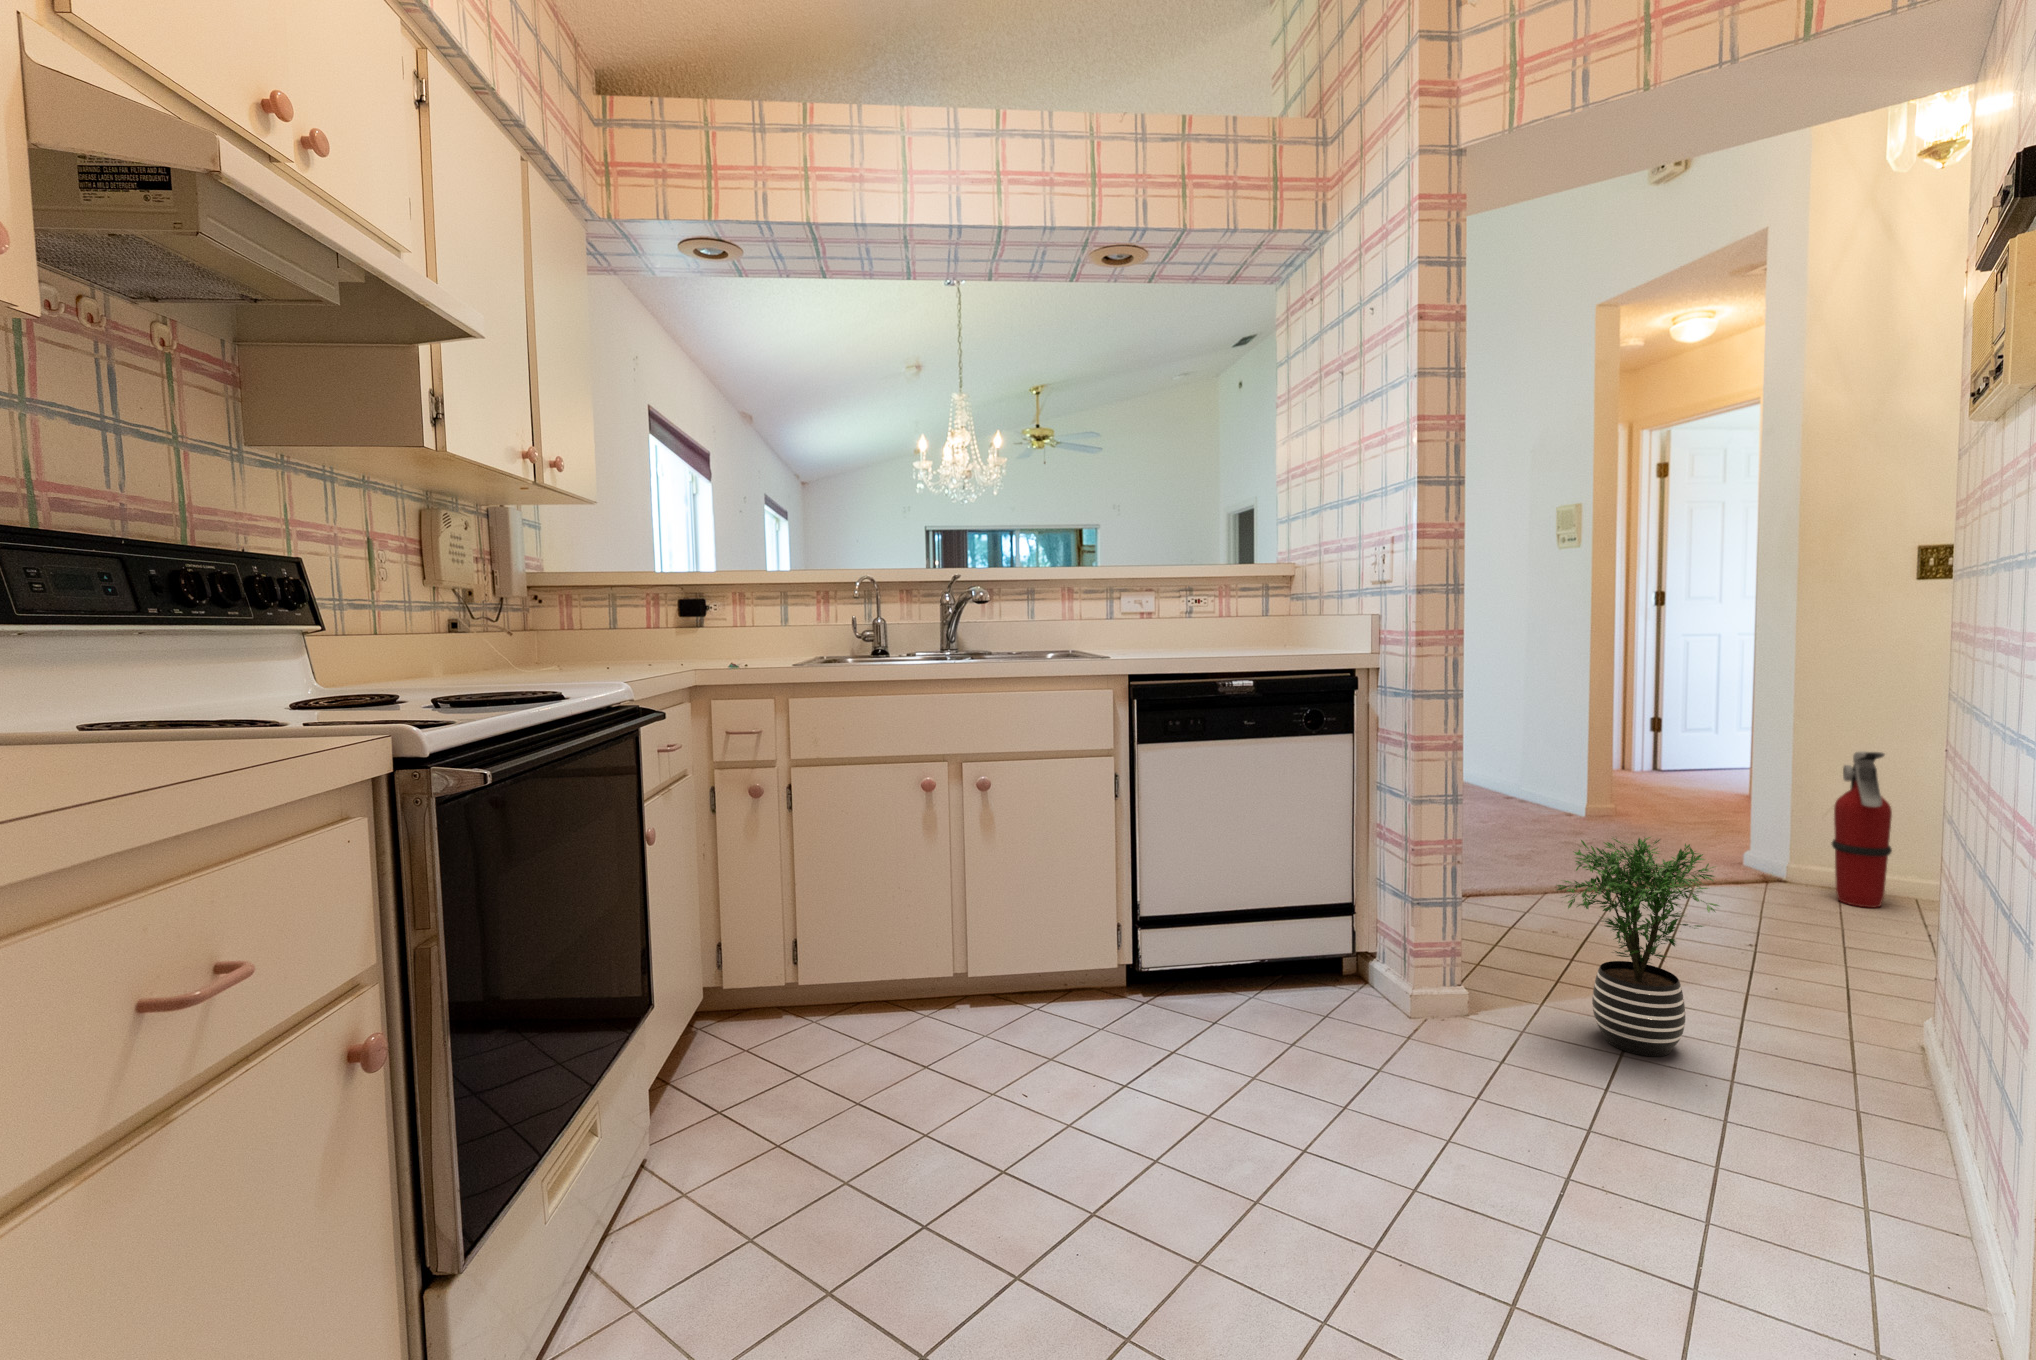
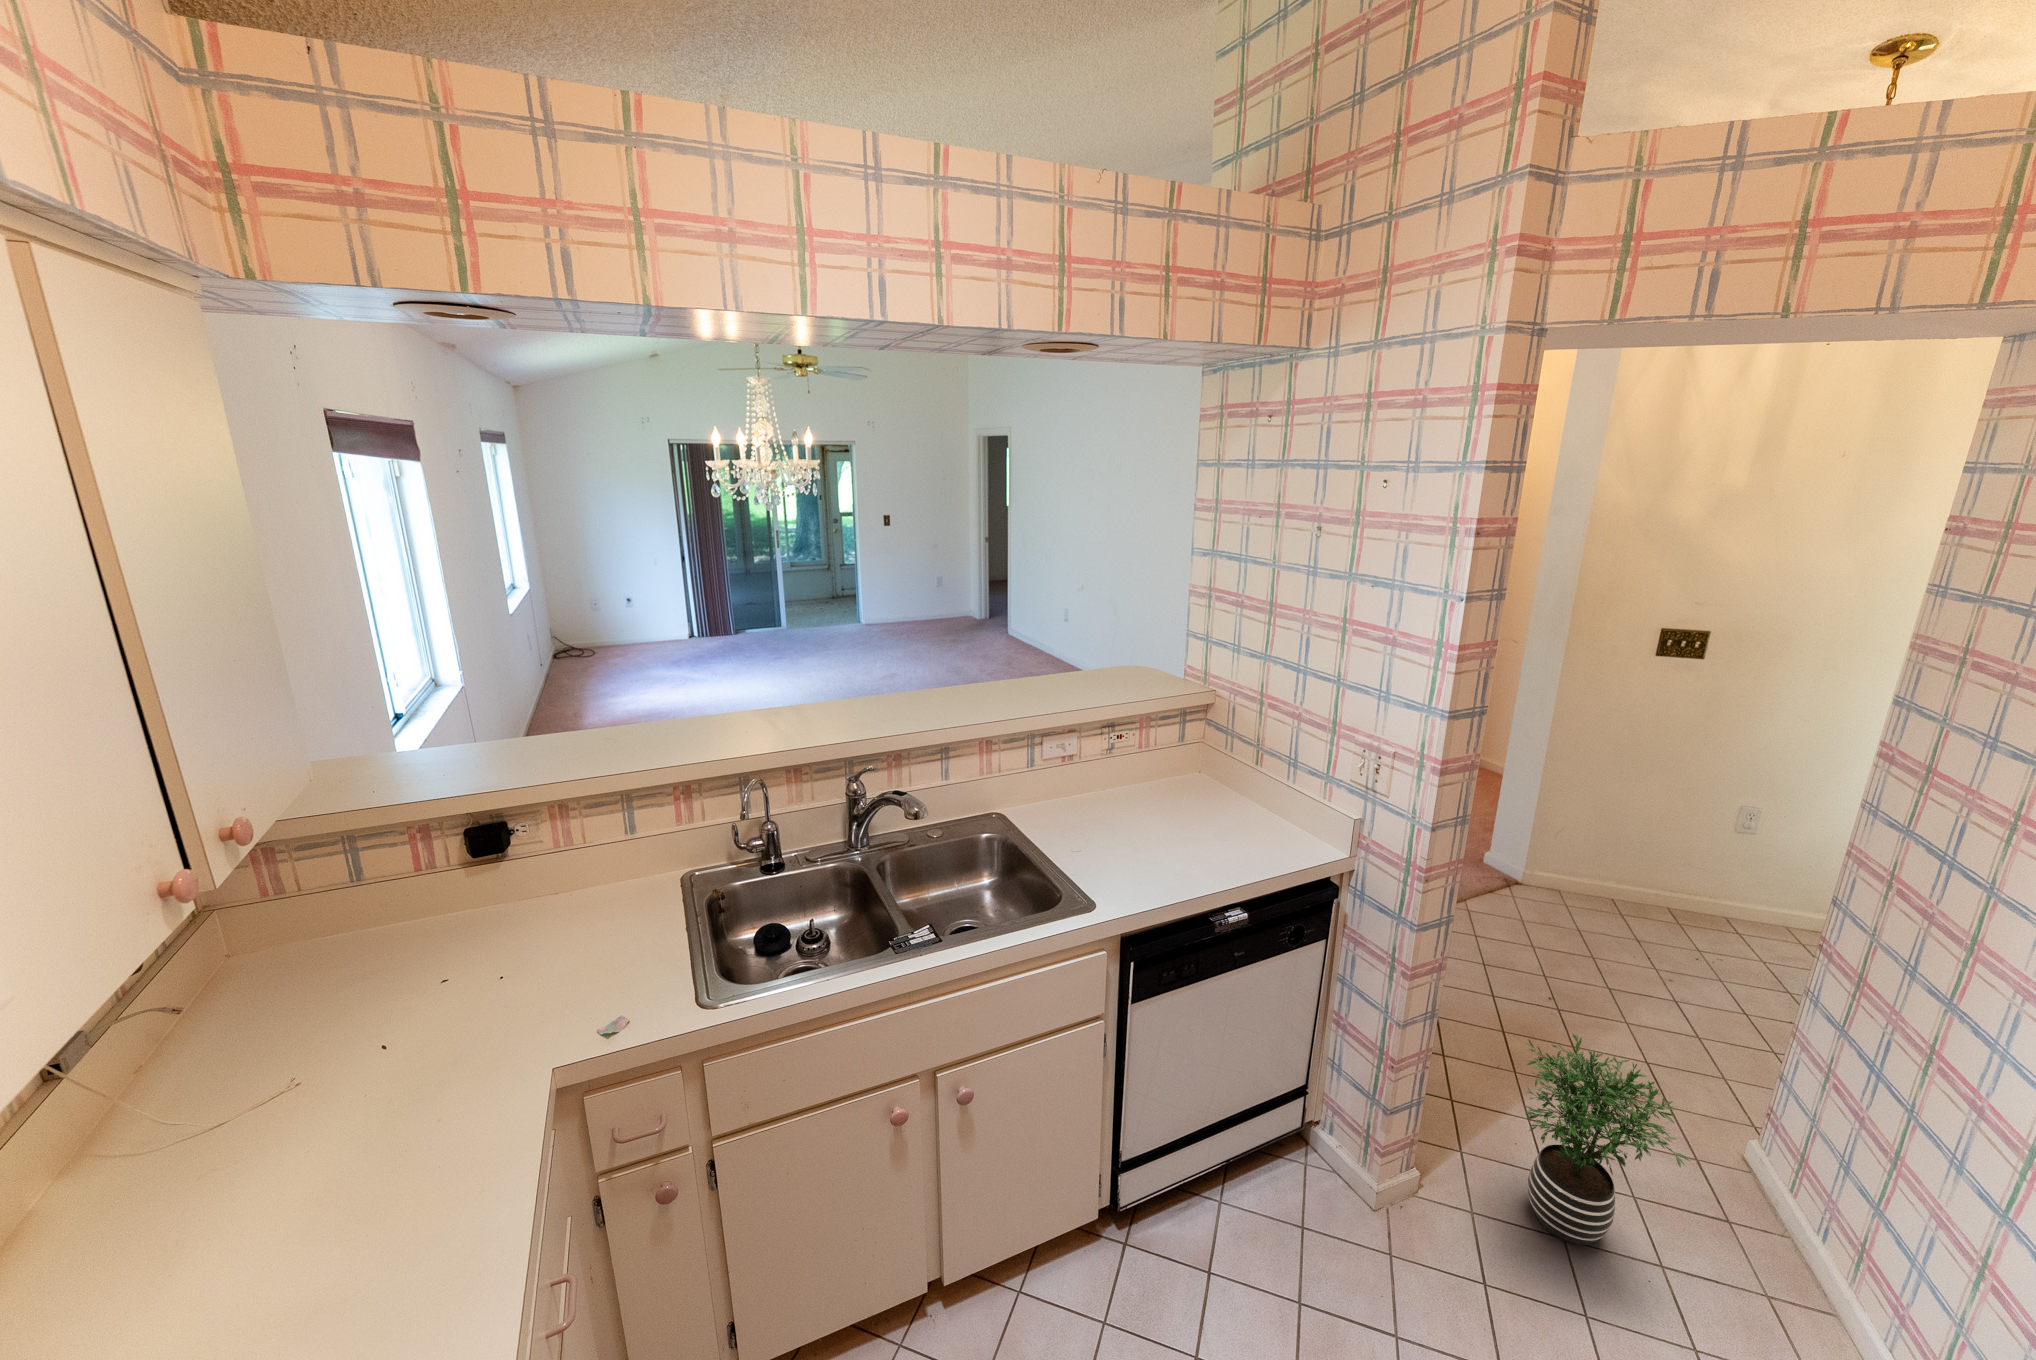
fire extinguisher: present [1832,751,1892,908] -> none [1586,811,1651,930]

